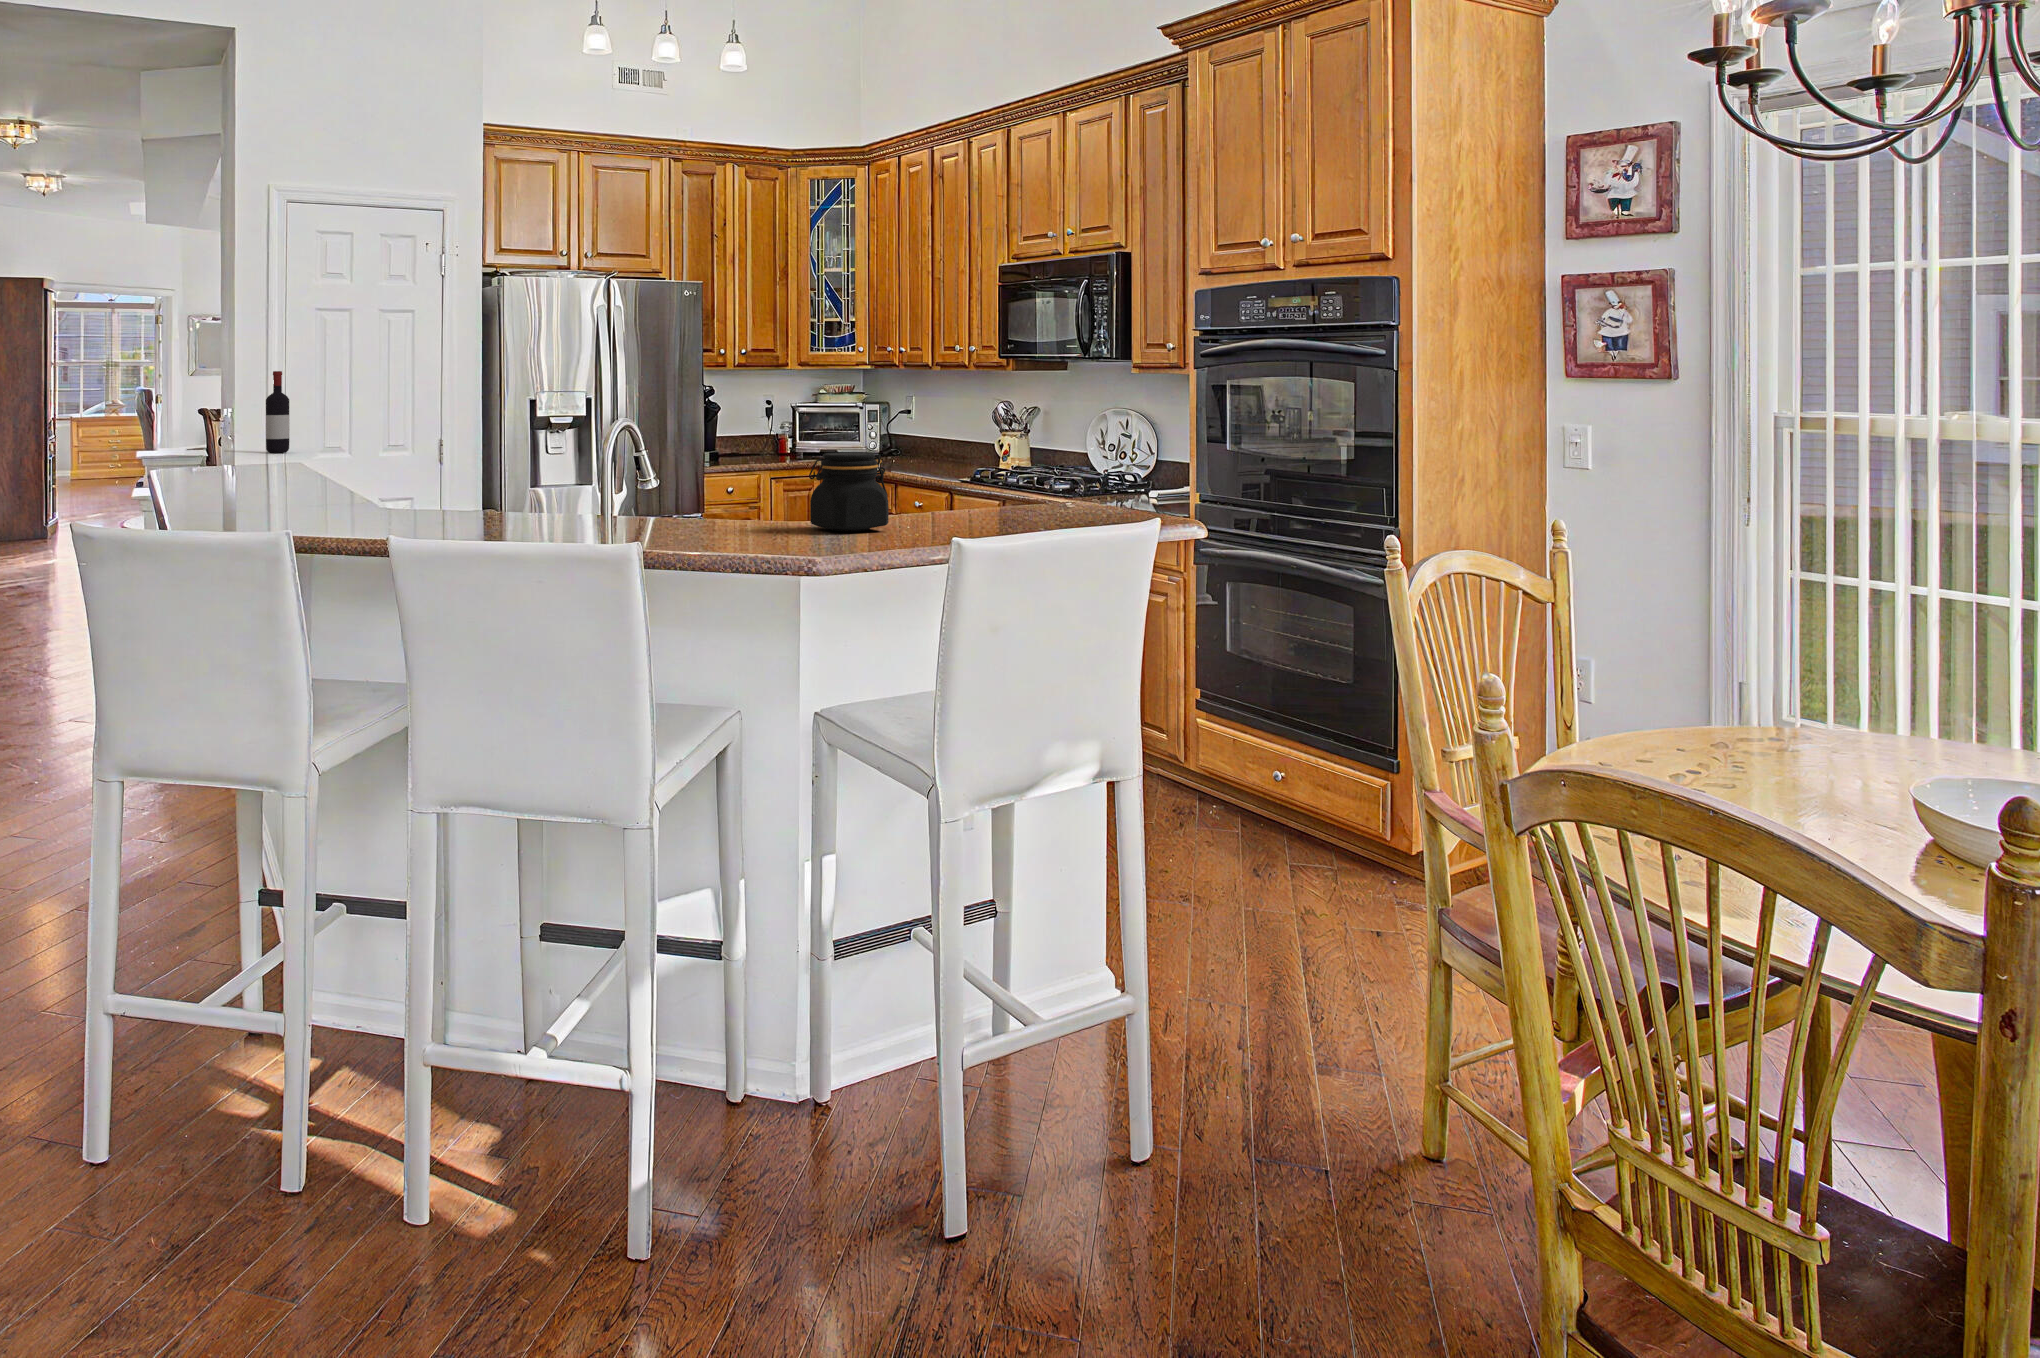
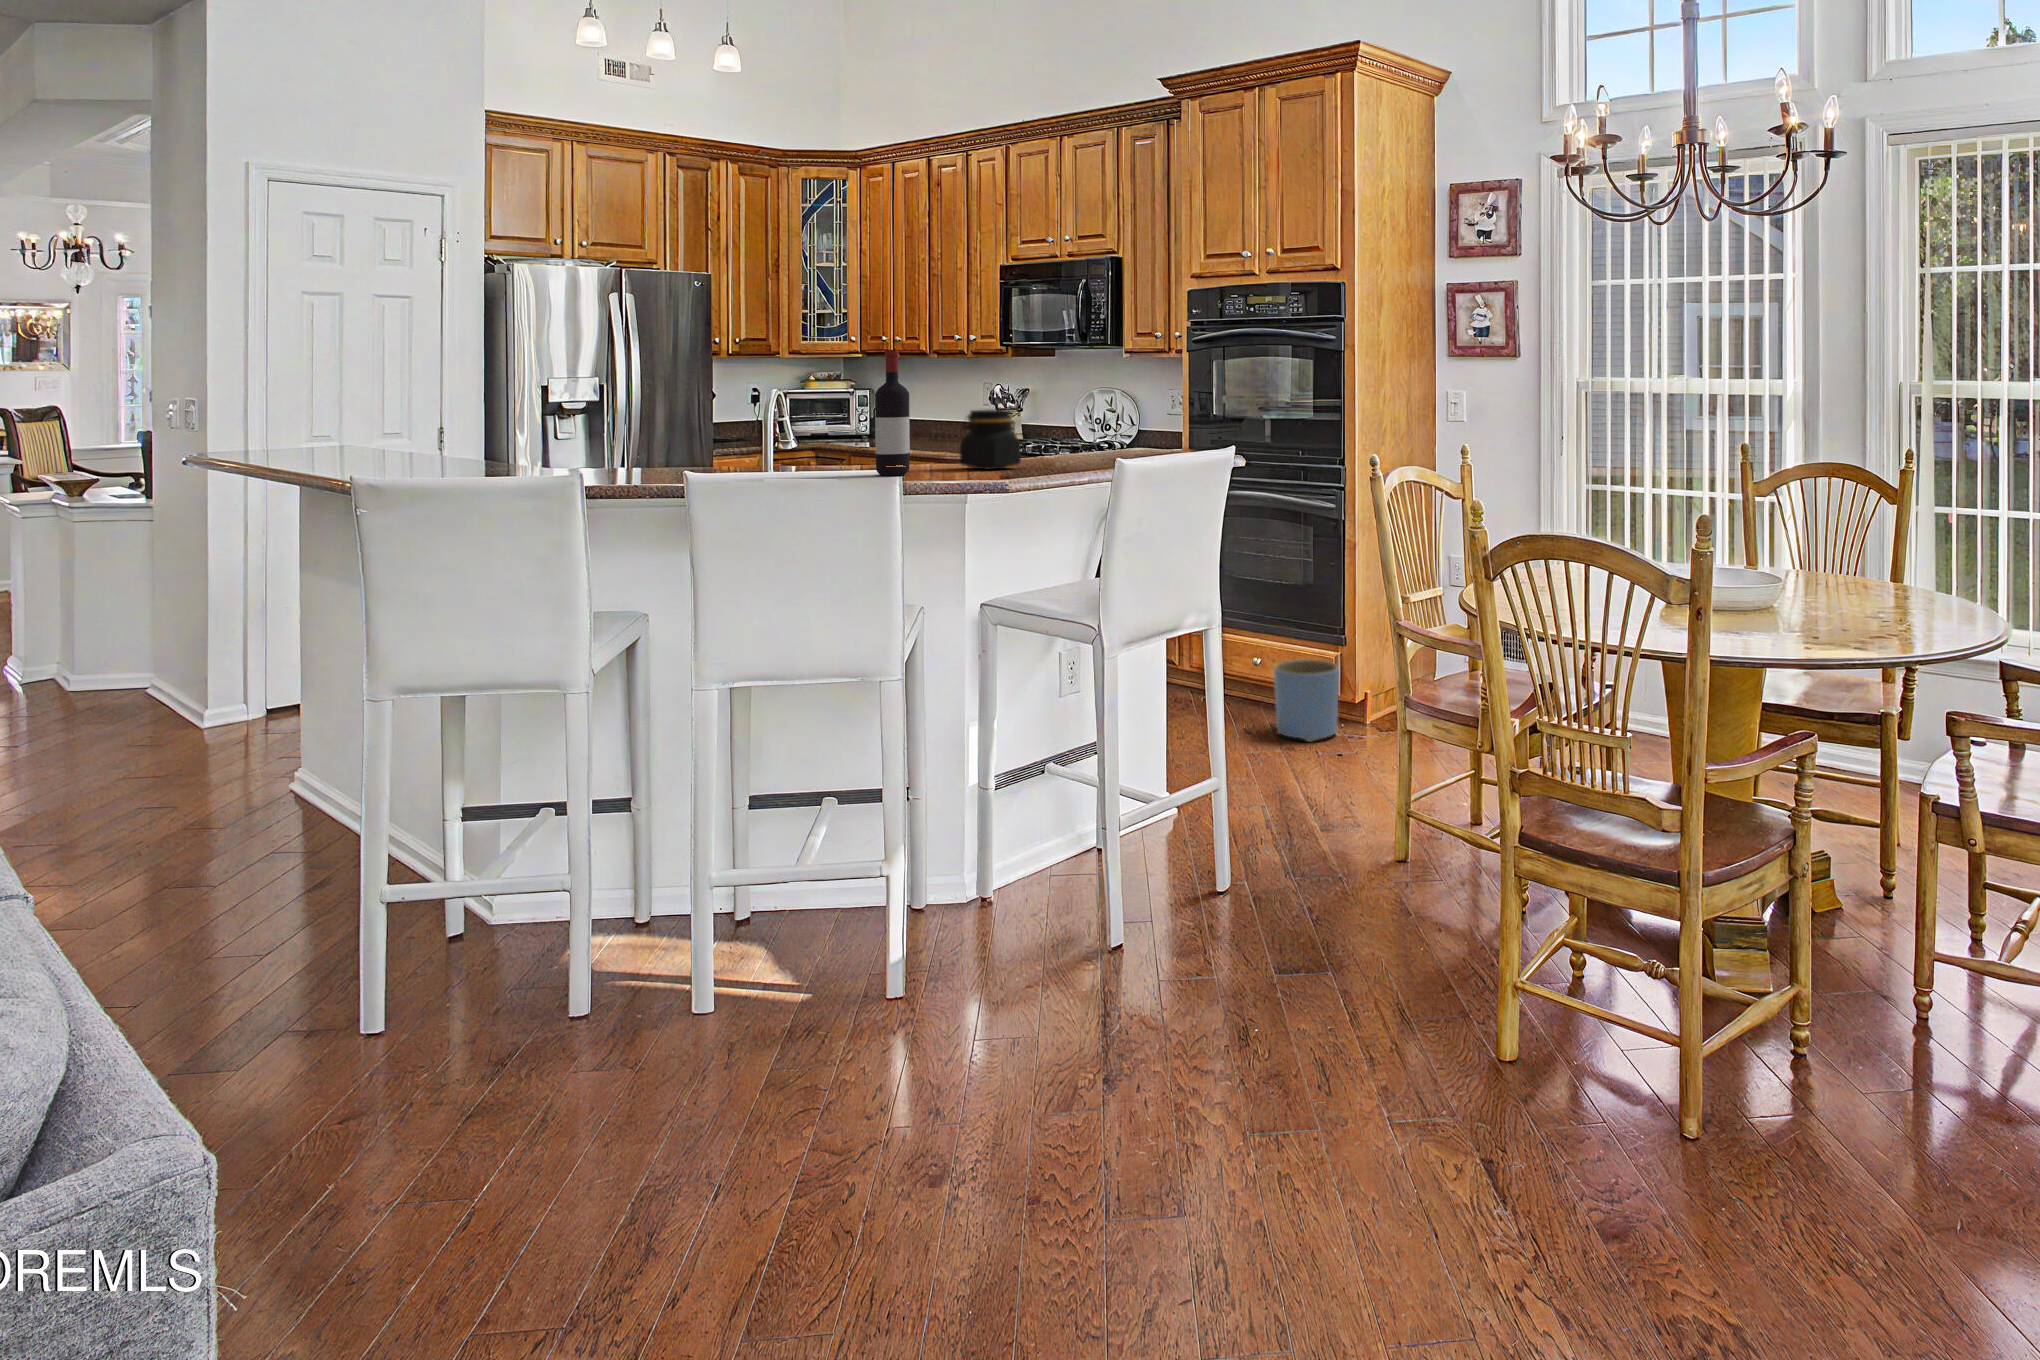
wine bottle: present [266,371,289,453] -> present [875,350,910,476]
planter: none [1295,788,1389,907] -> present [1274,659,1339,742]

